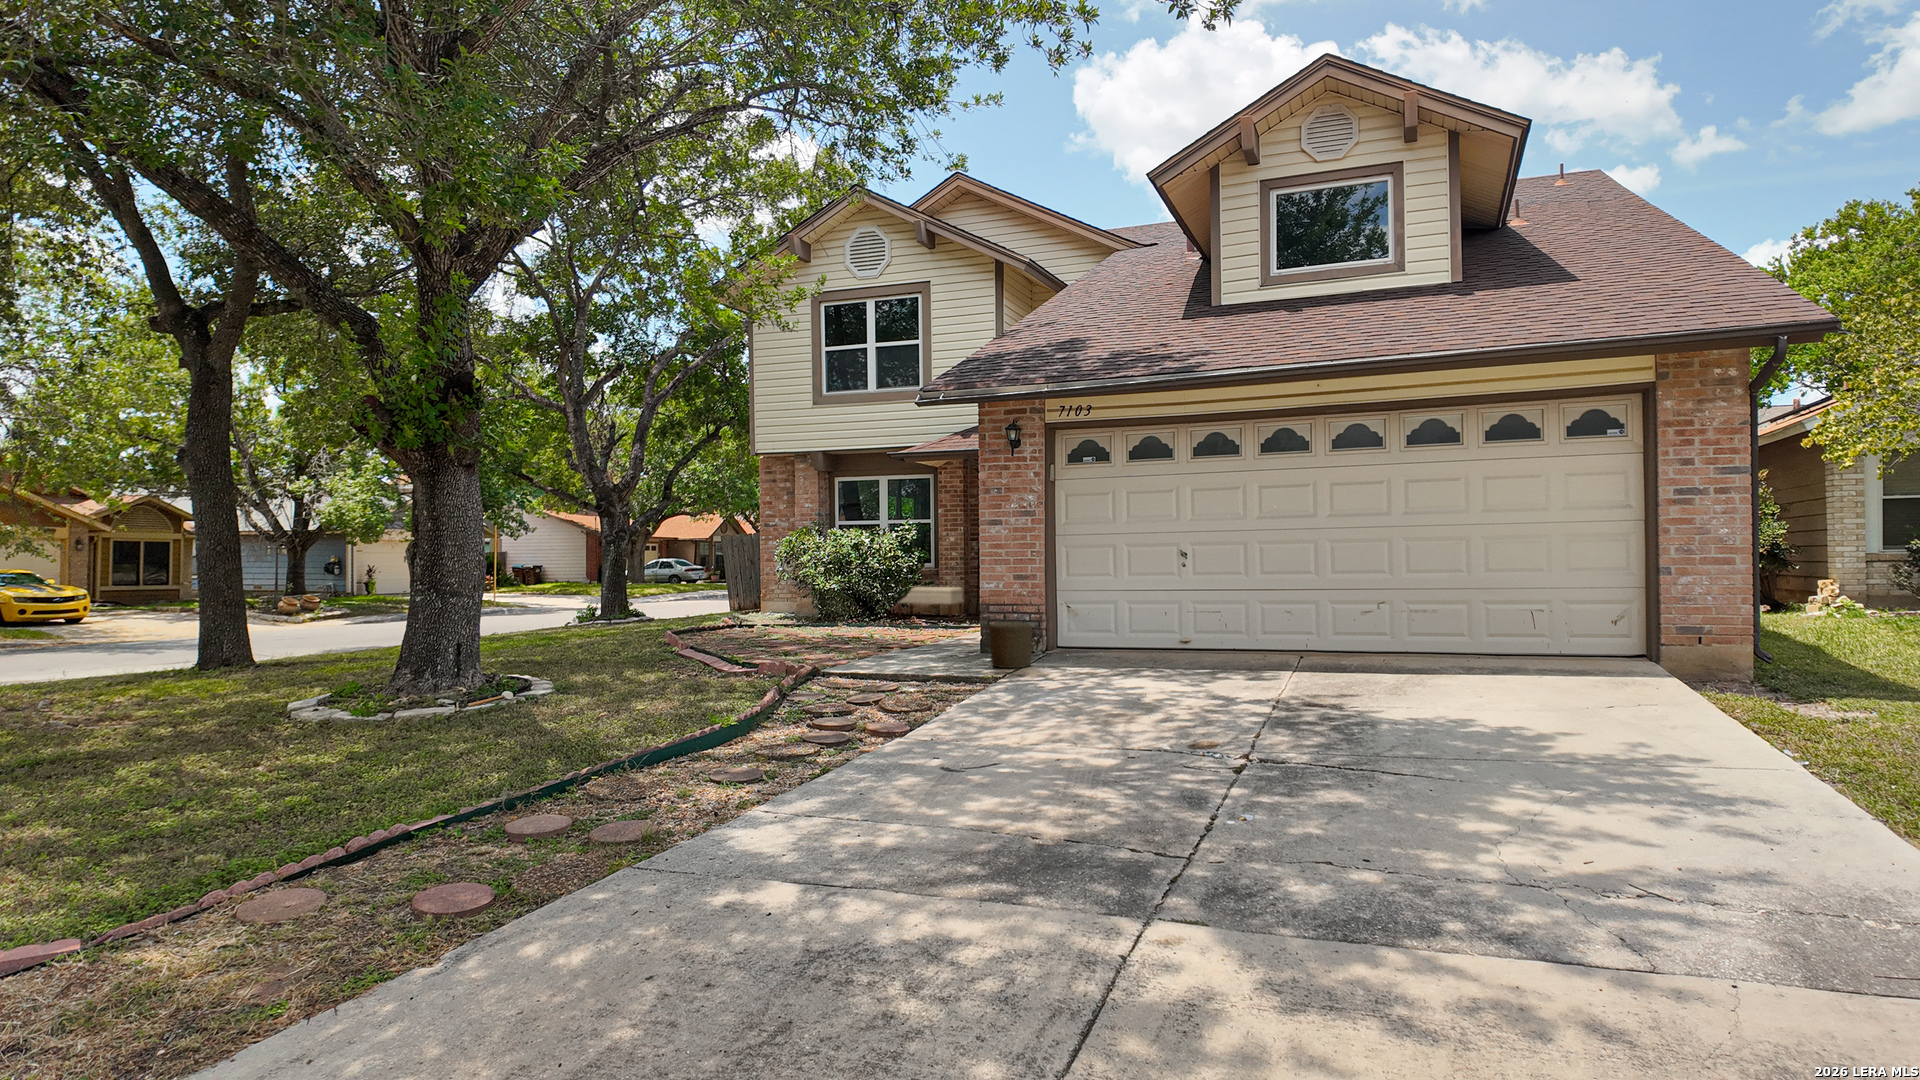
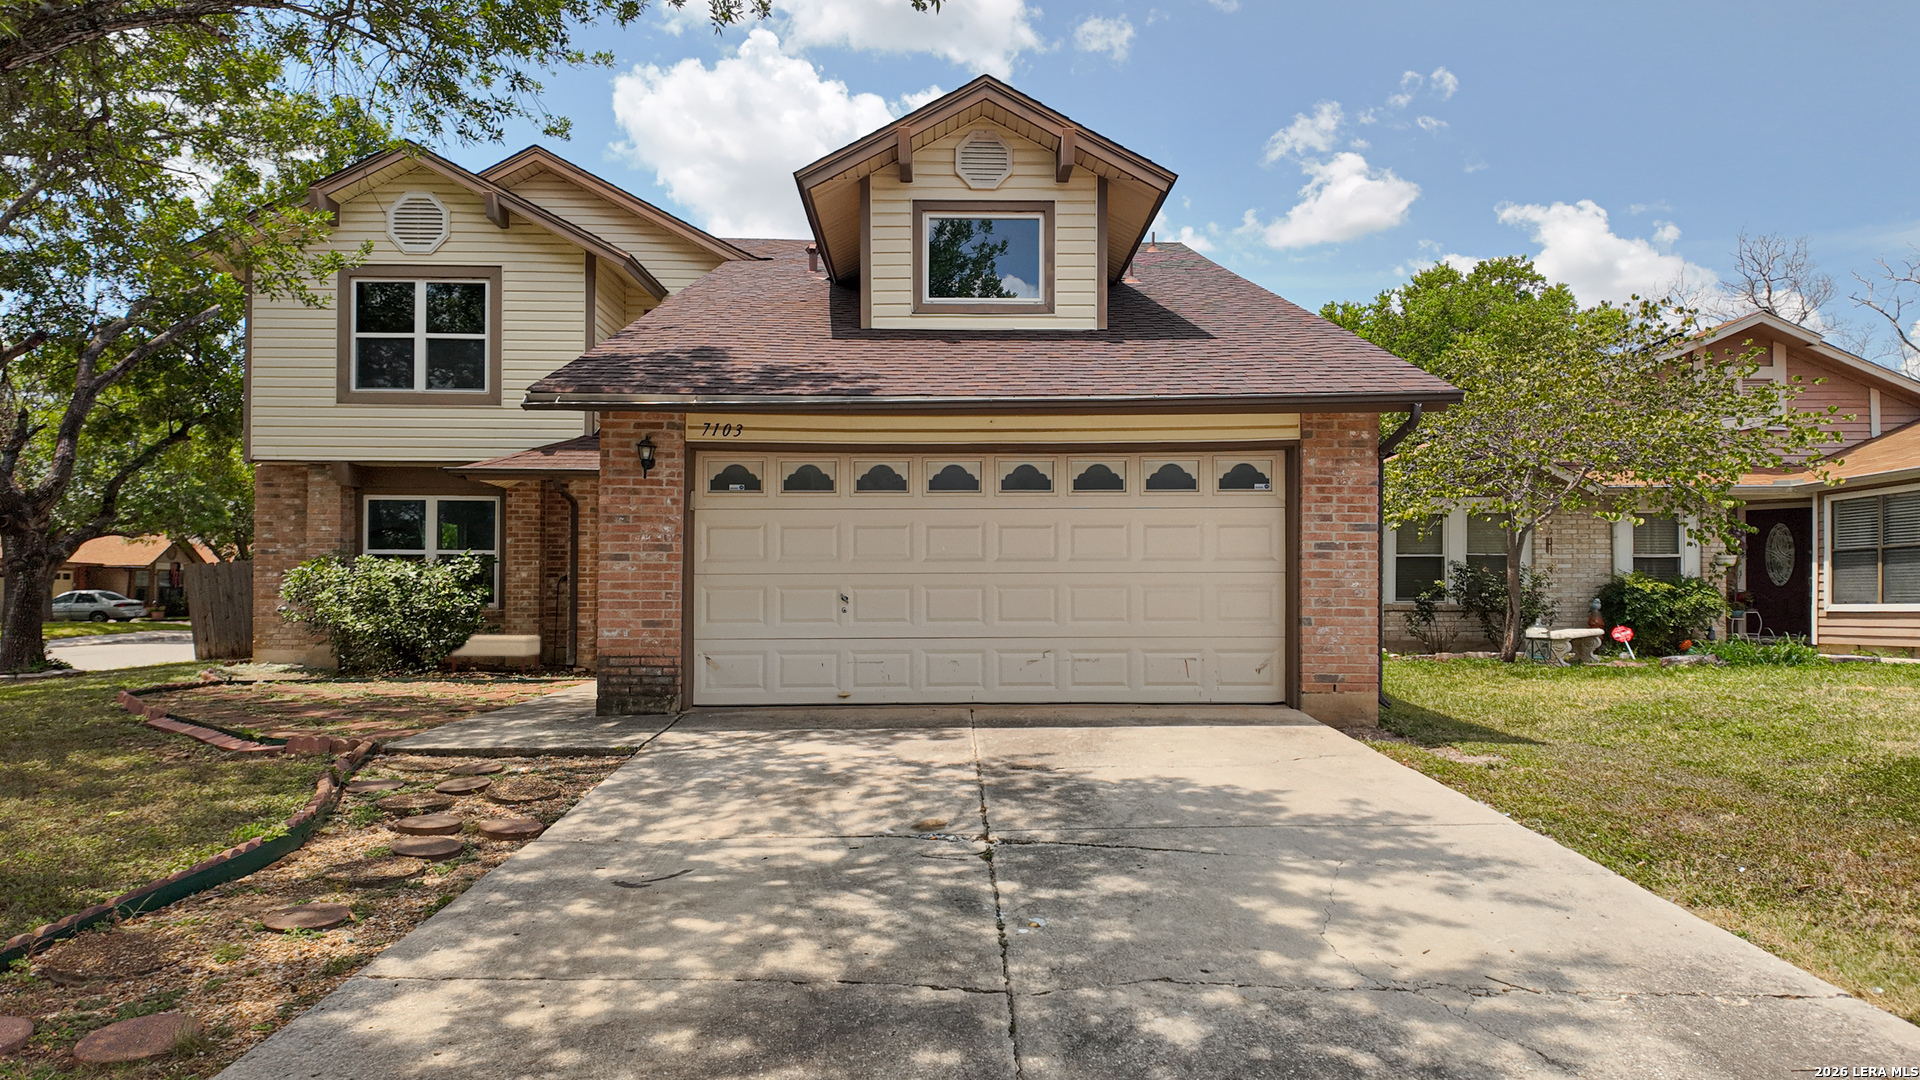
woven basket: present [988,622,1032,668] -> none [611,678,666,735]

